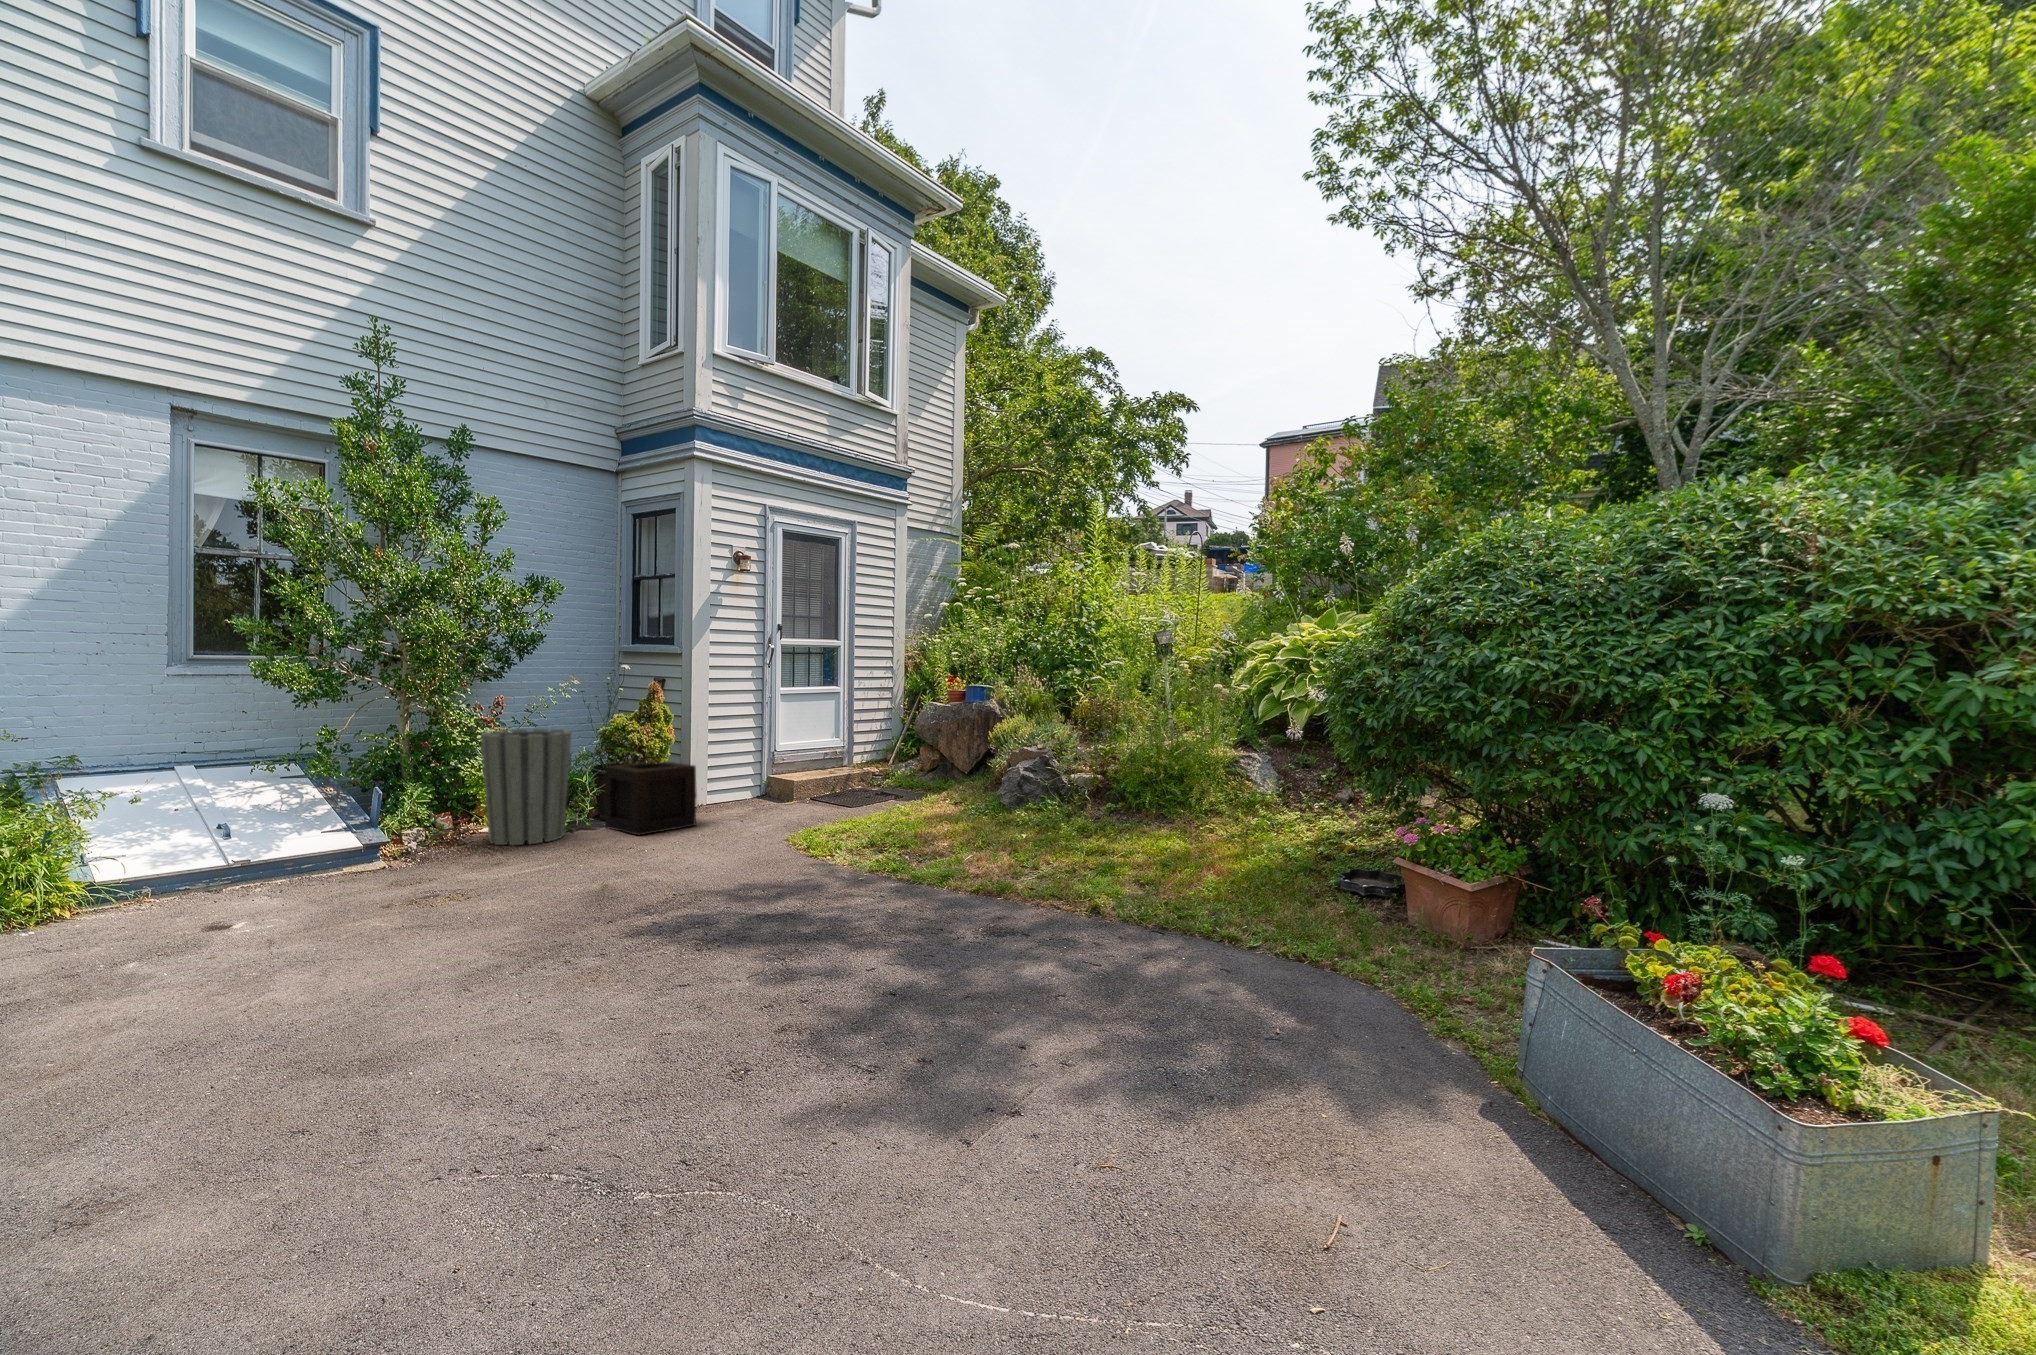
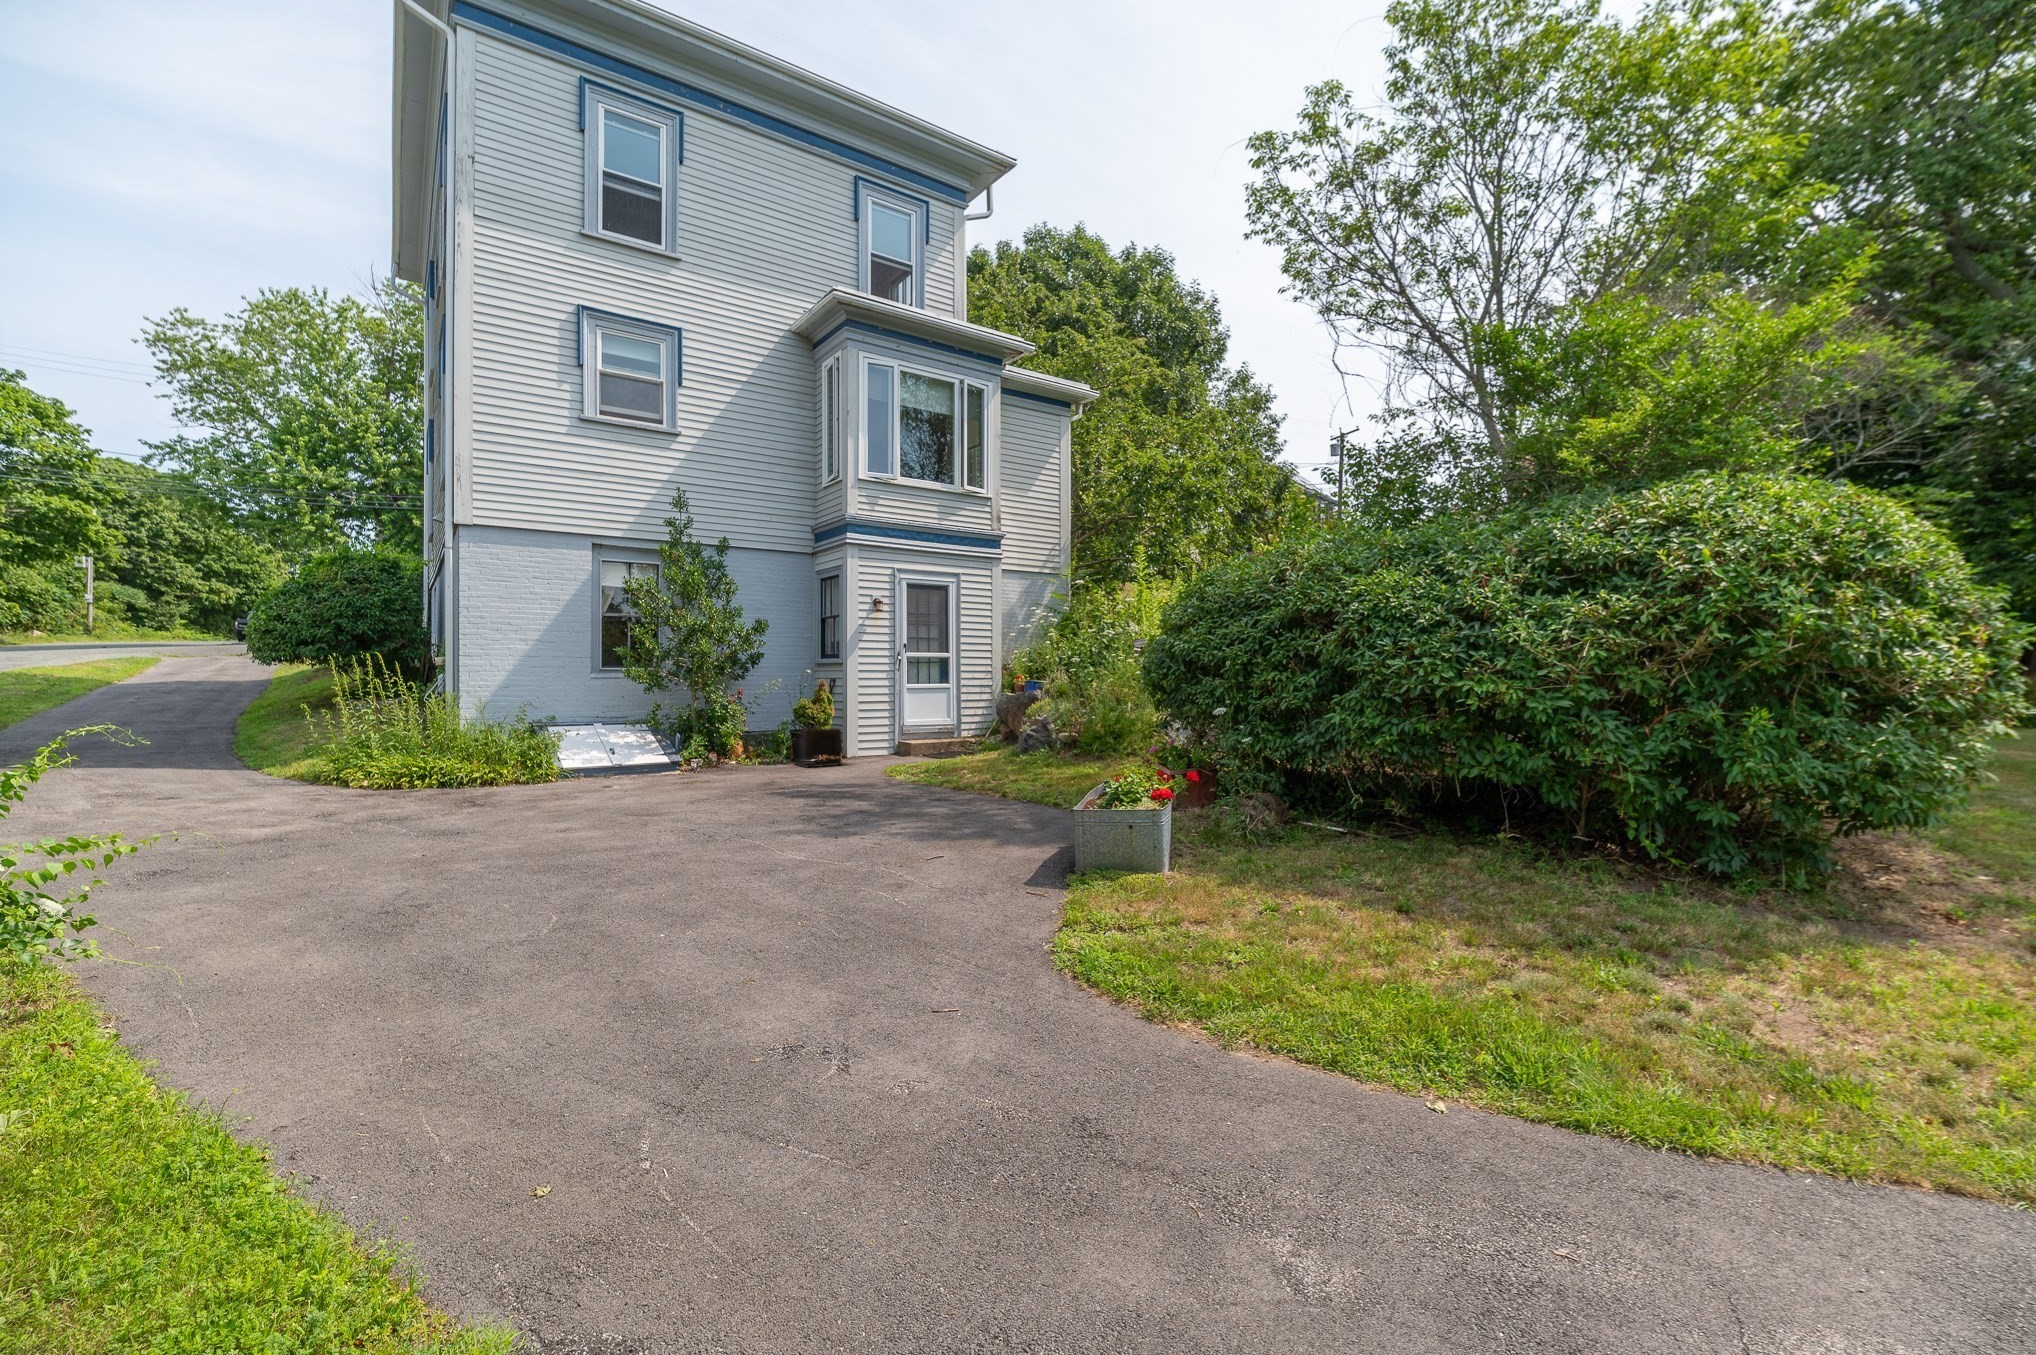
trash can: present [481,729,571,845] -> none [727,707,773,769]

